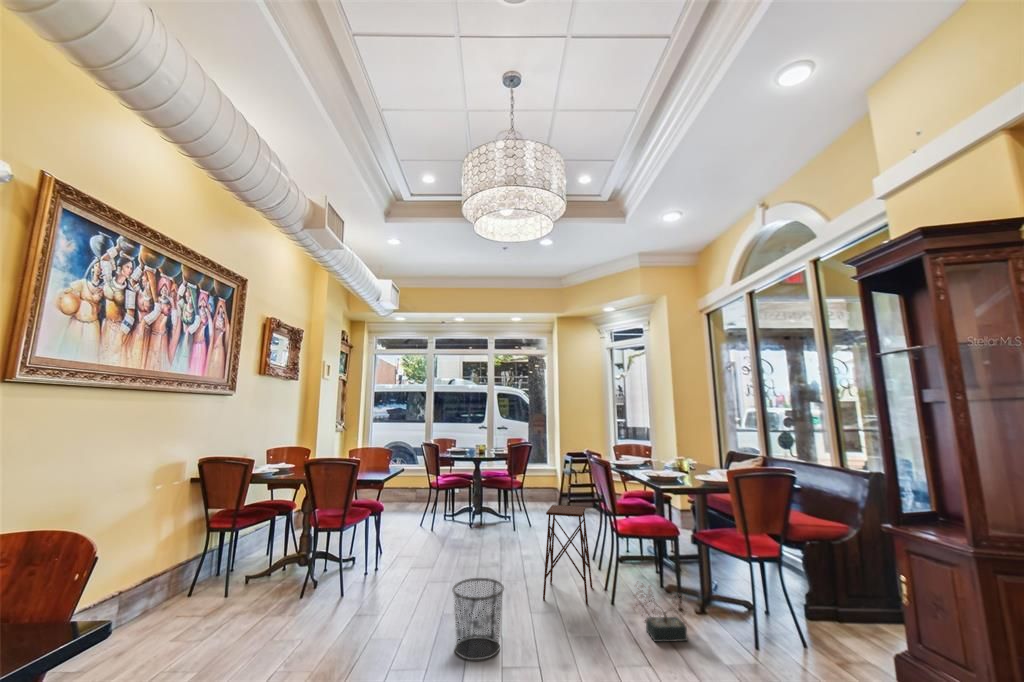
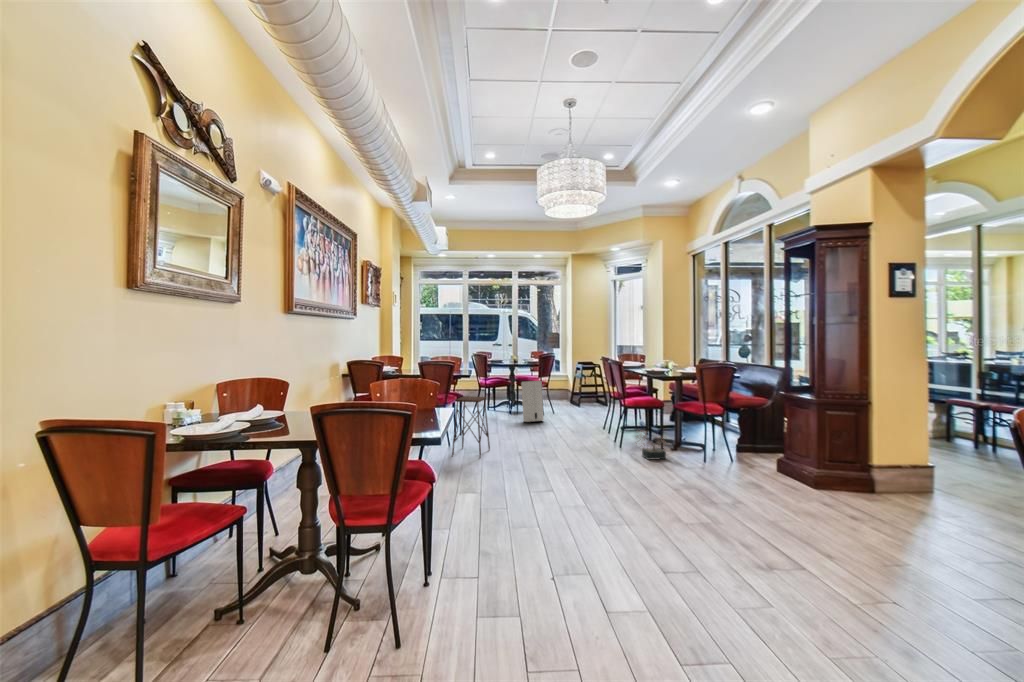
air purifier: none [479,482,509,545] -> present [521,381,544,422]
side table: present [543,505,592,604] -> present [452,396,490,458]
waste bin: present [452,578,504,660] -> none [533,427,563,466]

